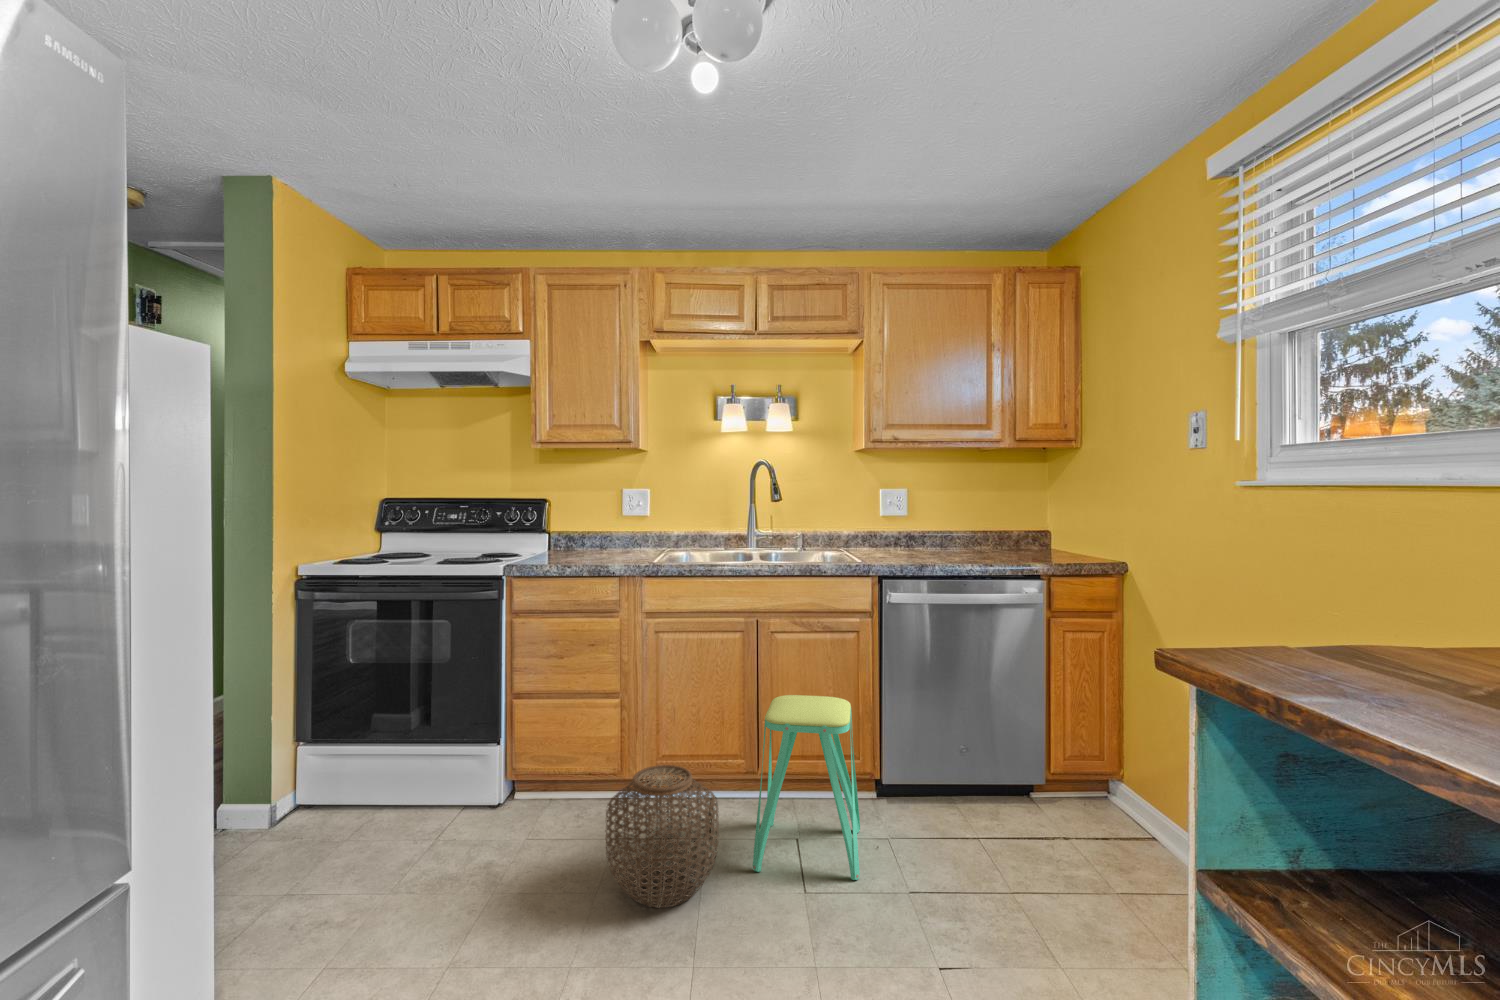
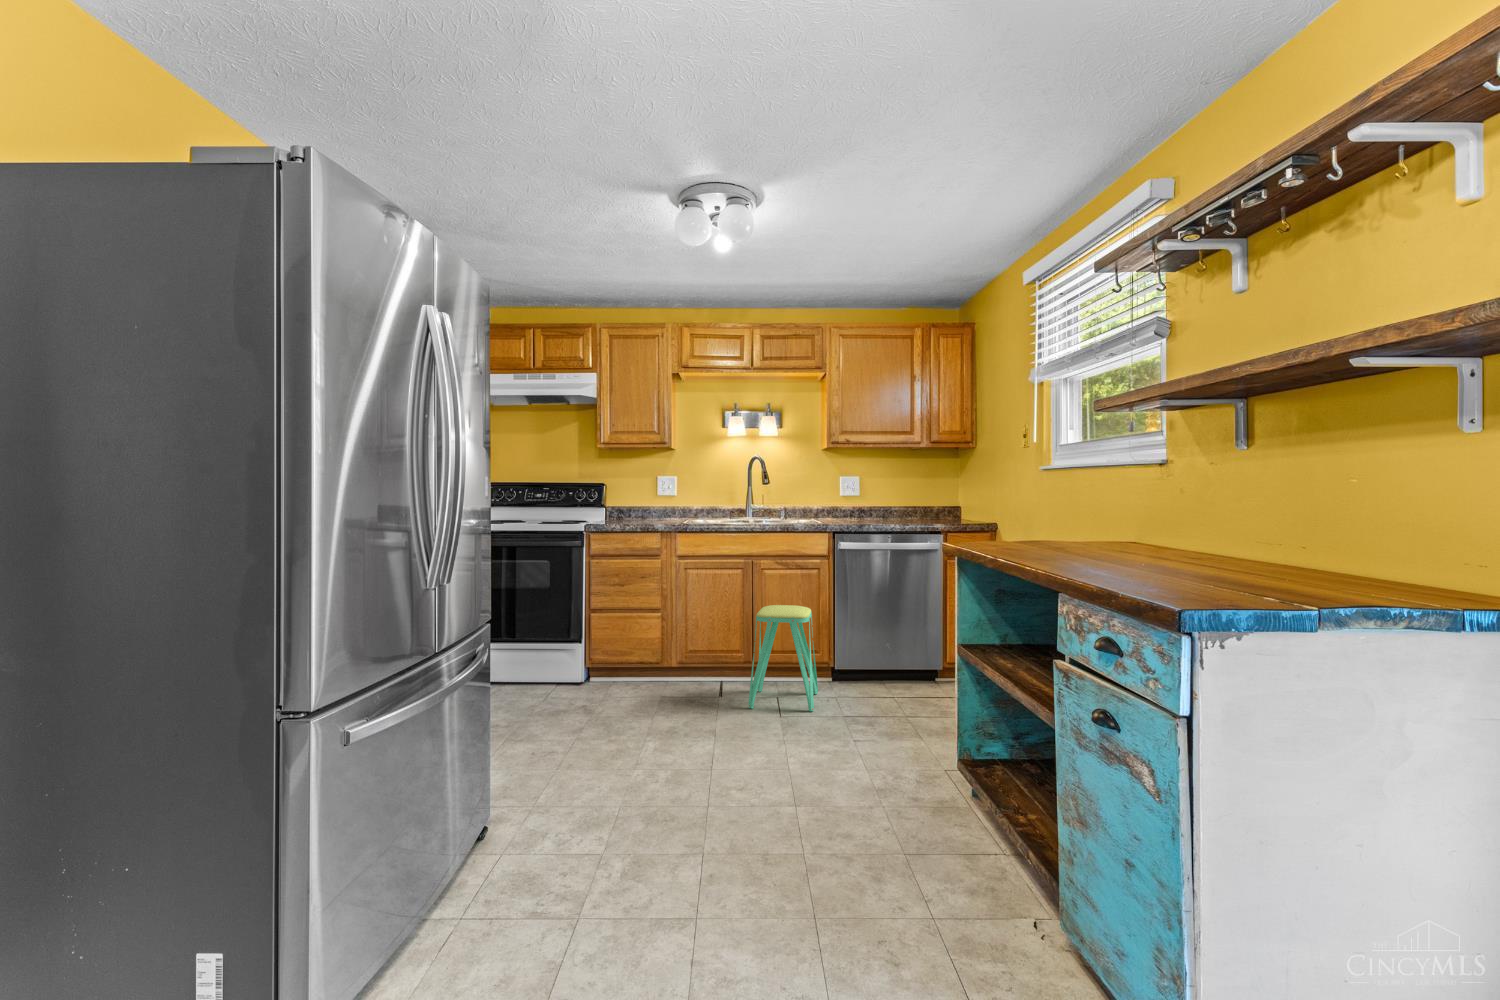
woven basket: present [606,765,719,907] -> none [659,642,727,721]

